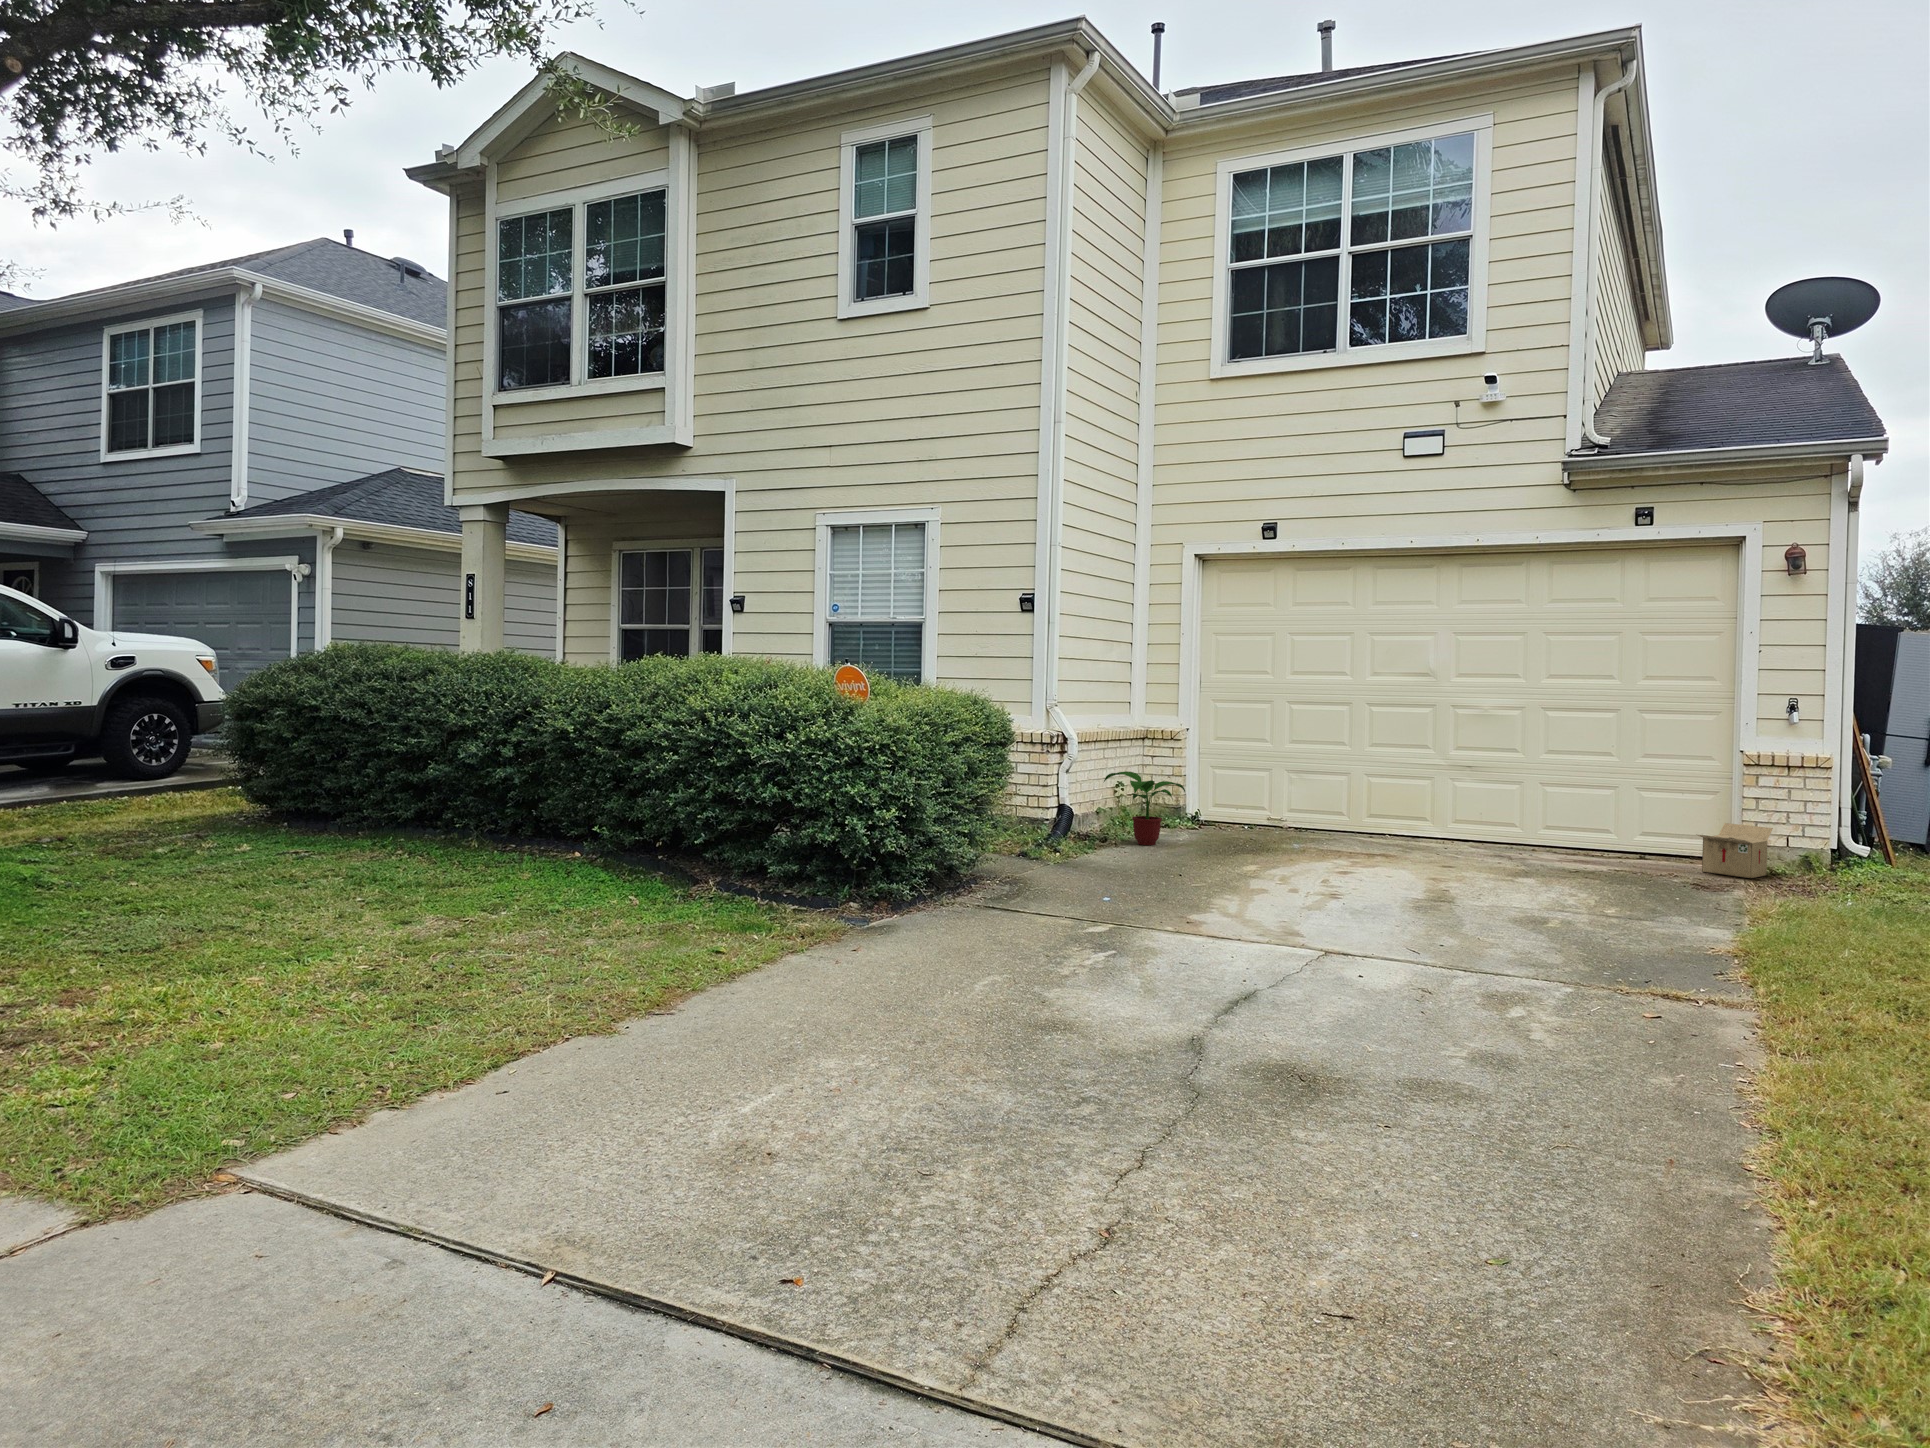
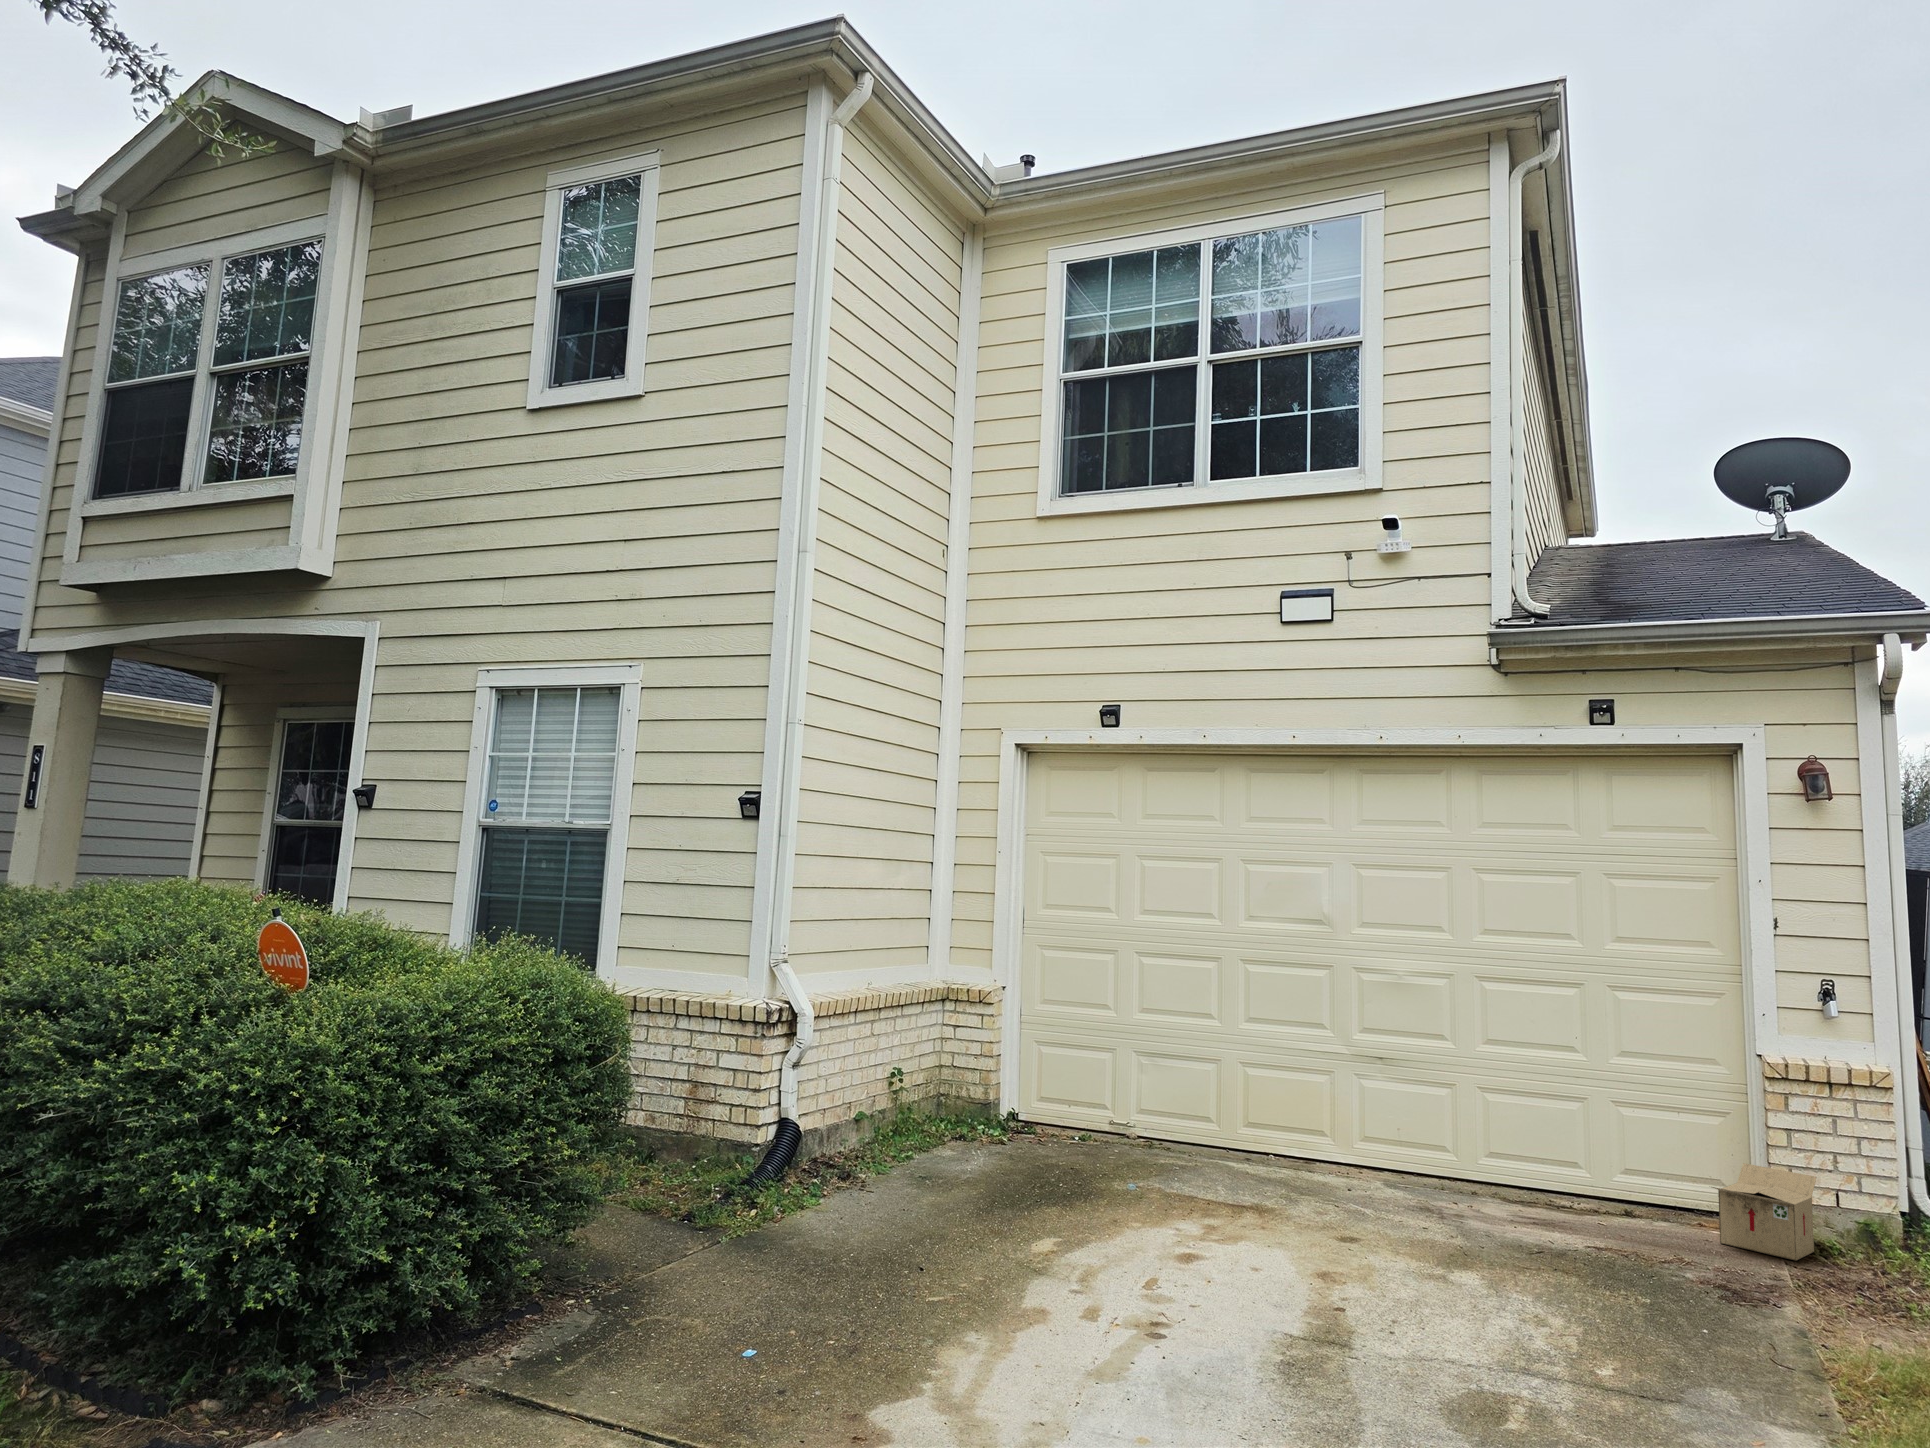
potted plant: present [1104,771,1185,845] -> none [858,1060,975,1178]

